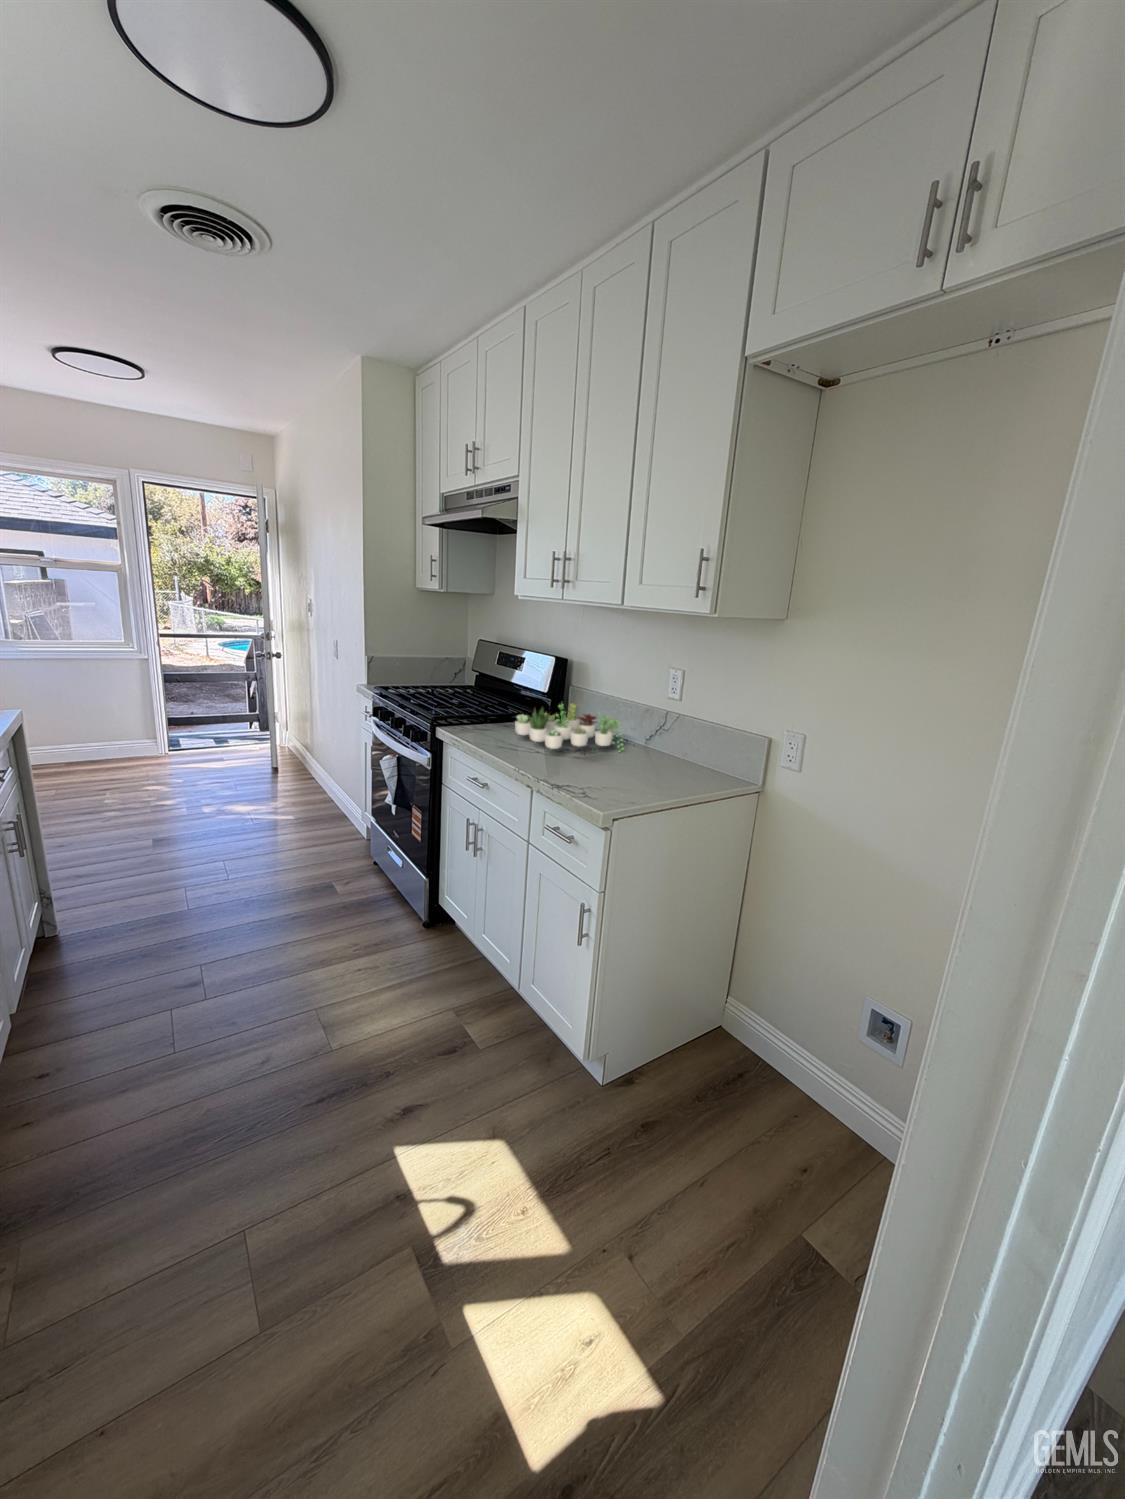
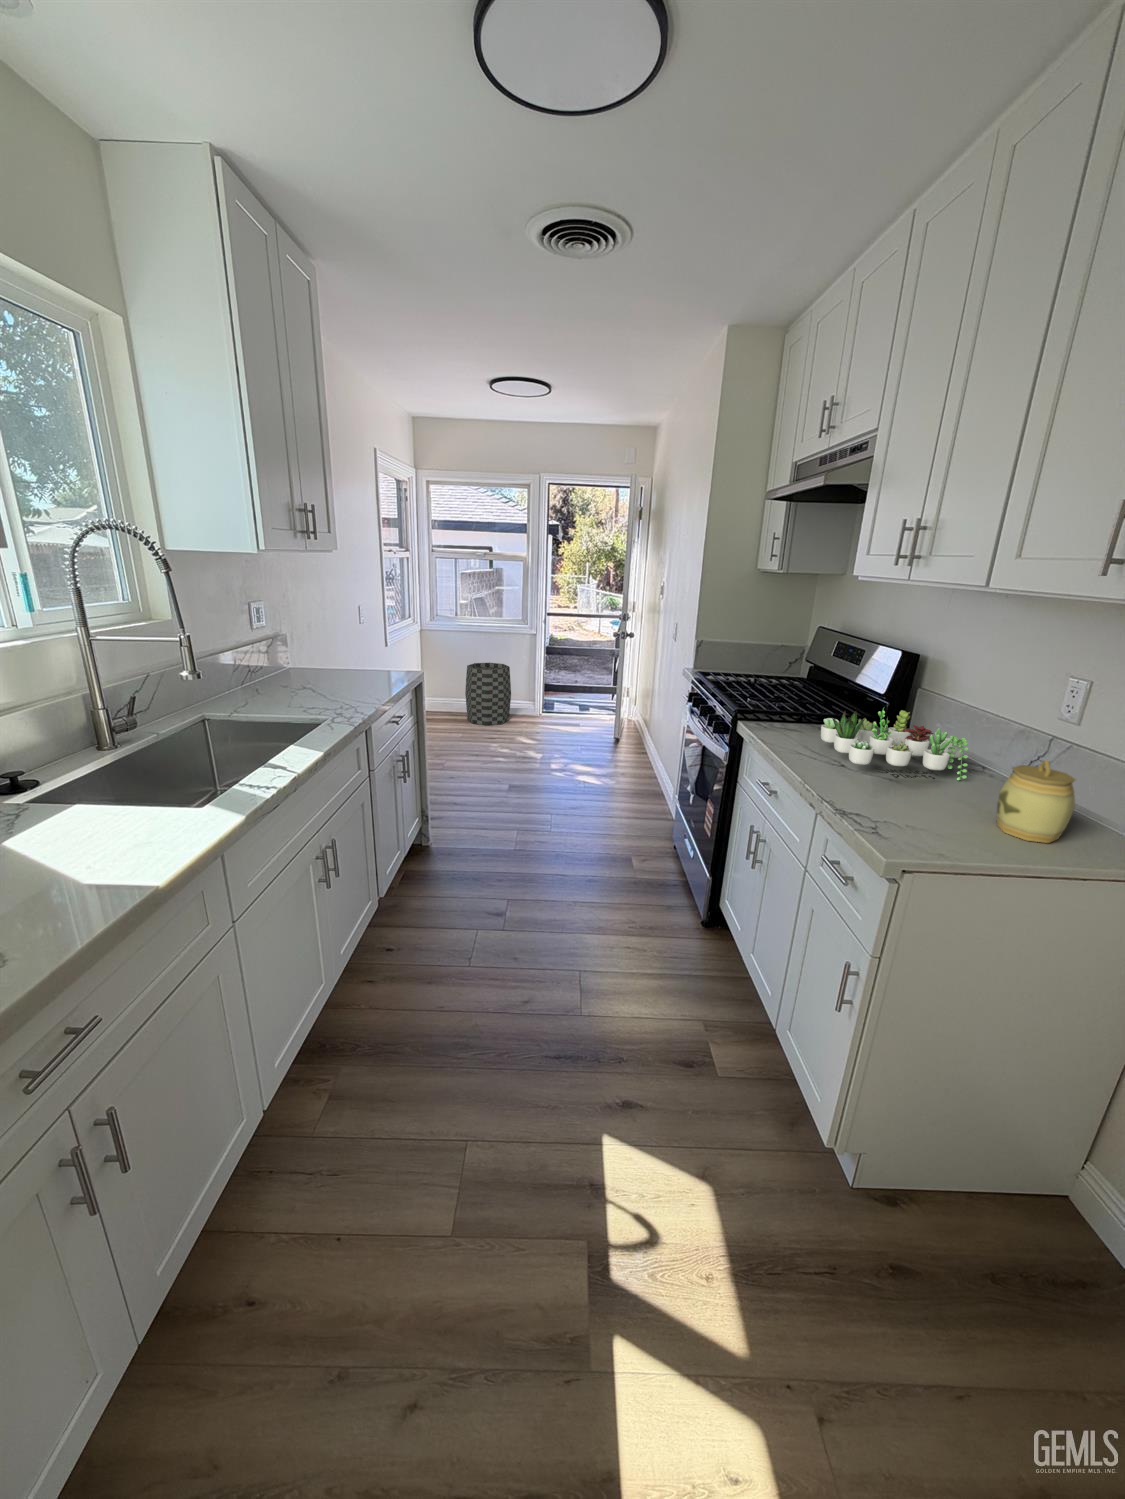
trash can: none [50,697,123,775] -> present [465,663,511,725]
jar: none [654,726,698,785] -> present [996,760,1076,843]

